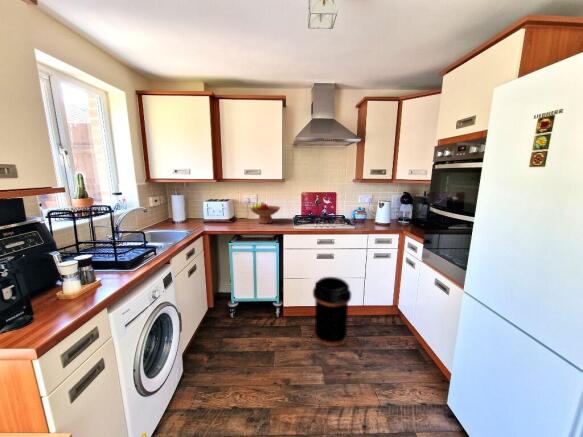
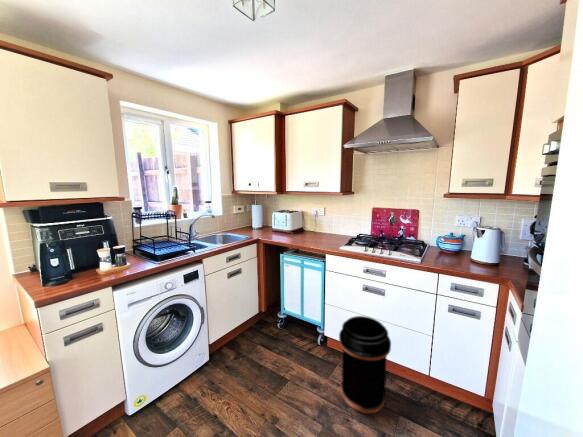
fruit bowl: present [250,202,280,224] -> none [305,216,339,239]

